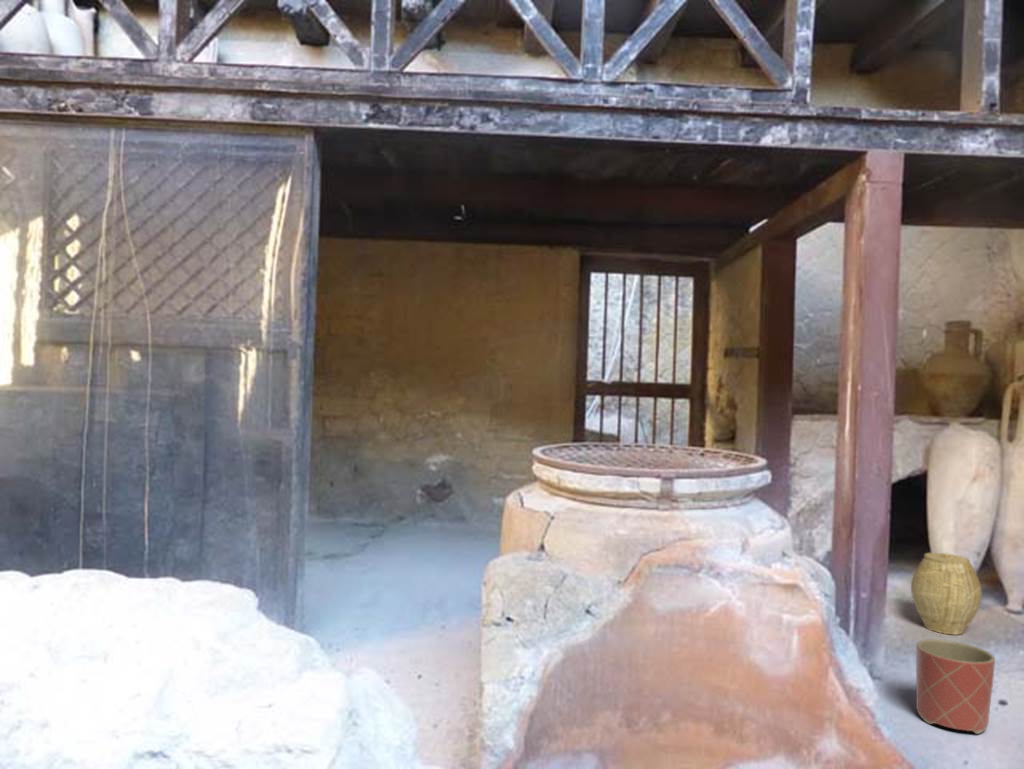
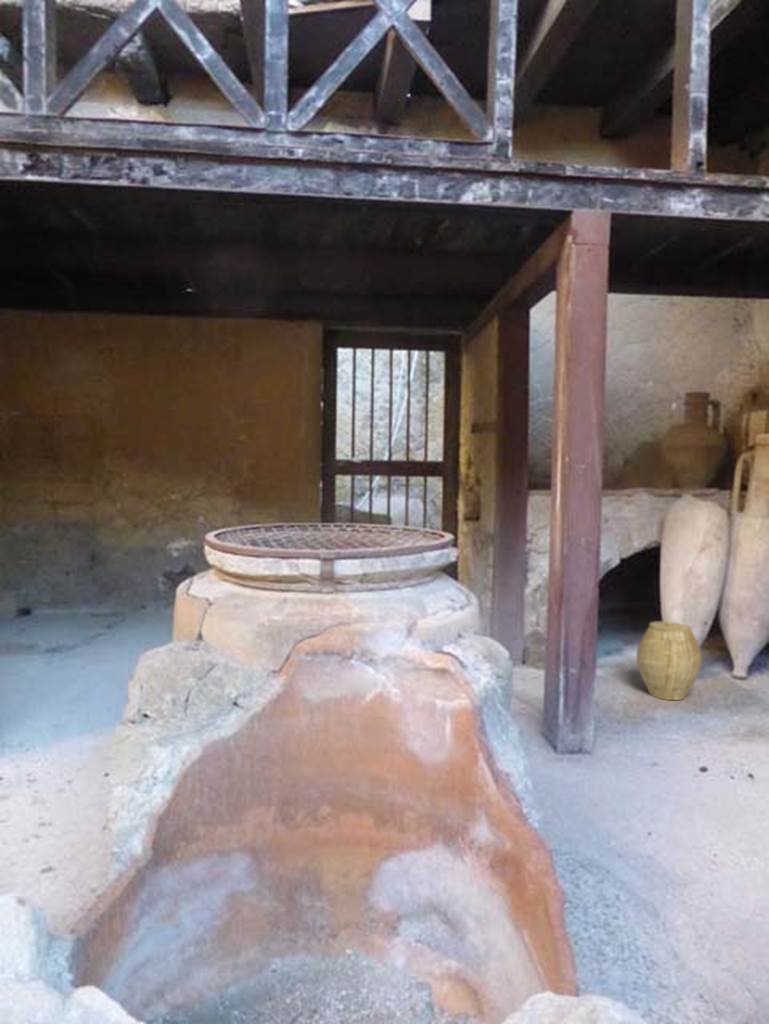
planter: present [916,639,995,734] -> none [616,711,689,804]

